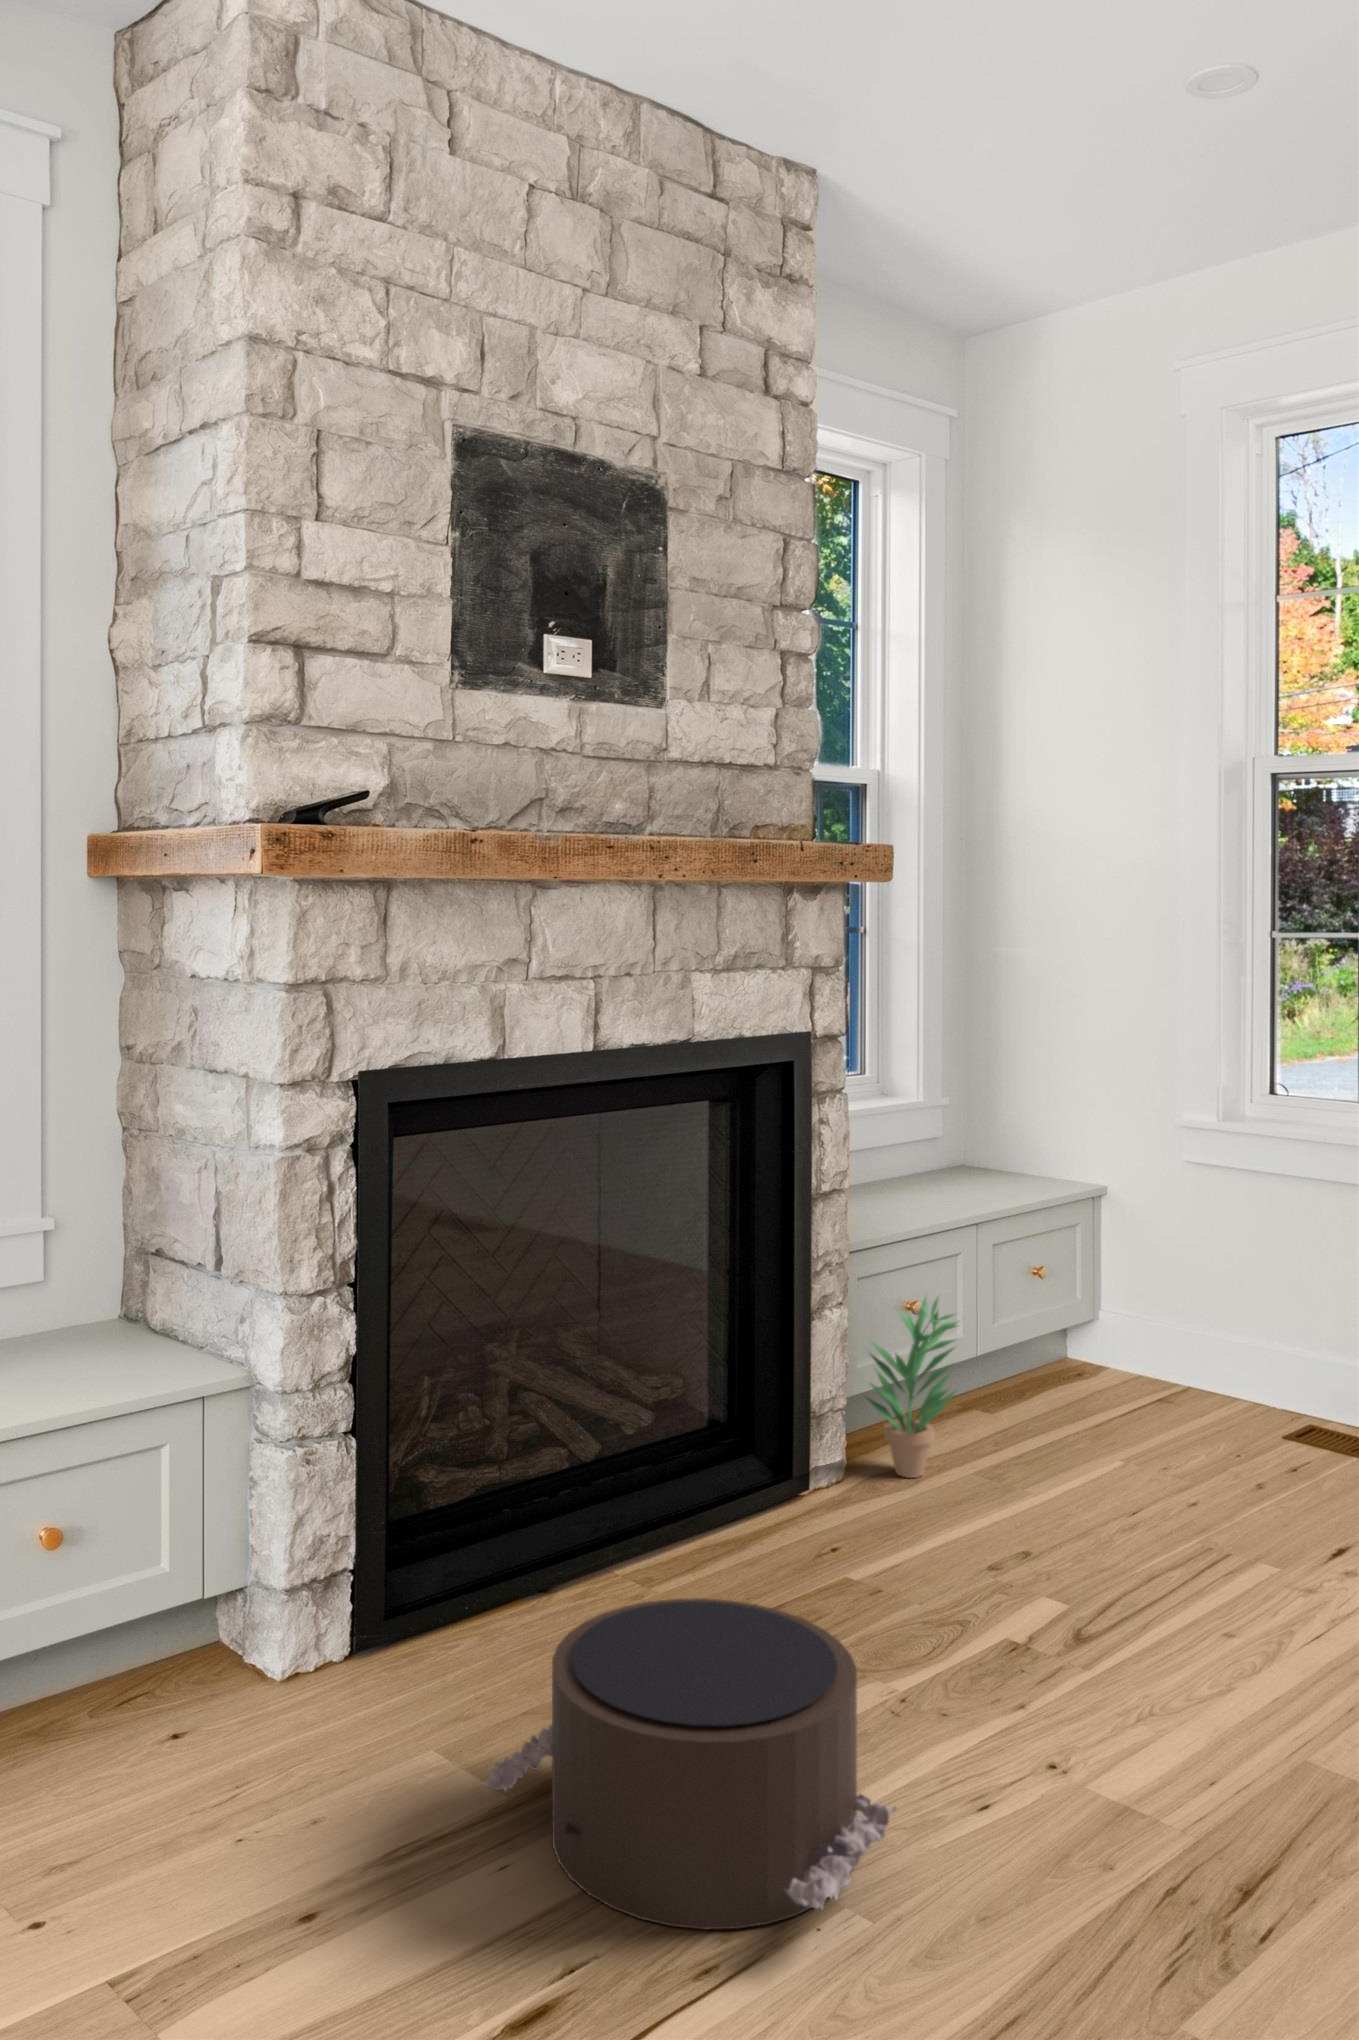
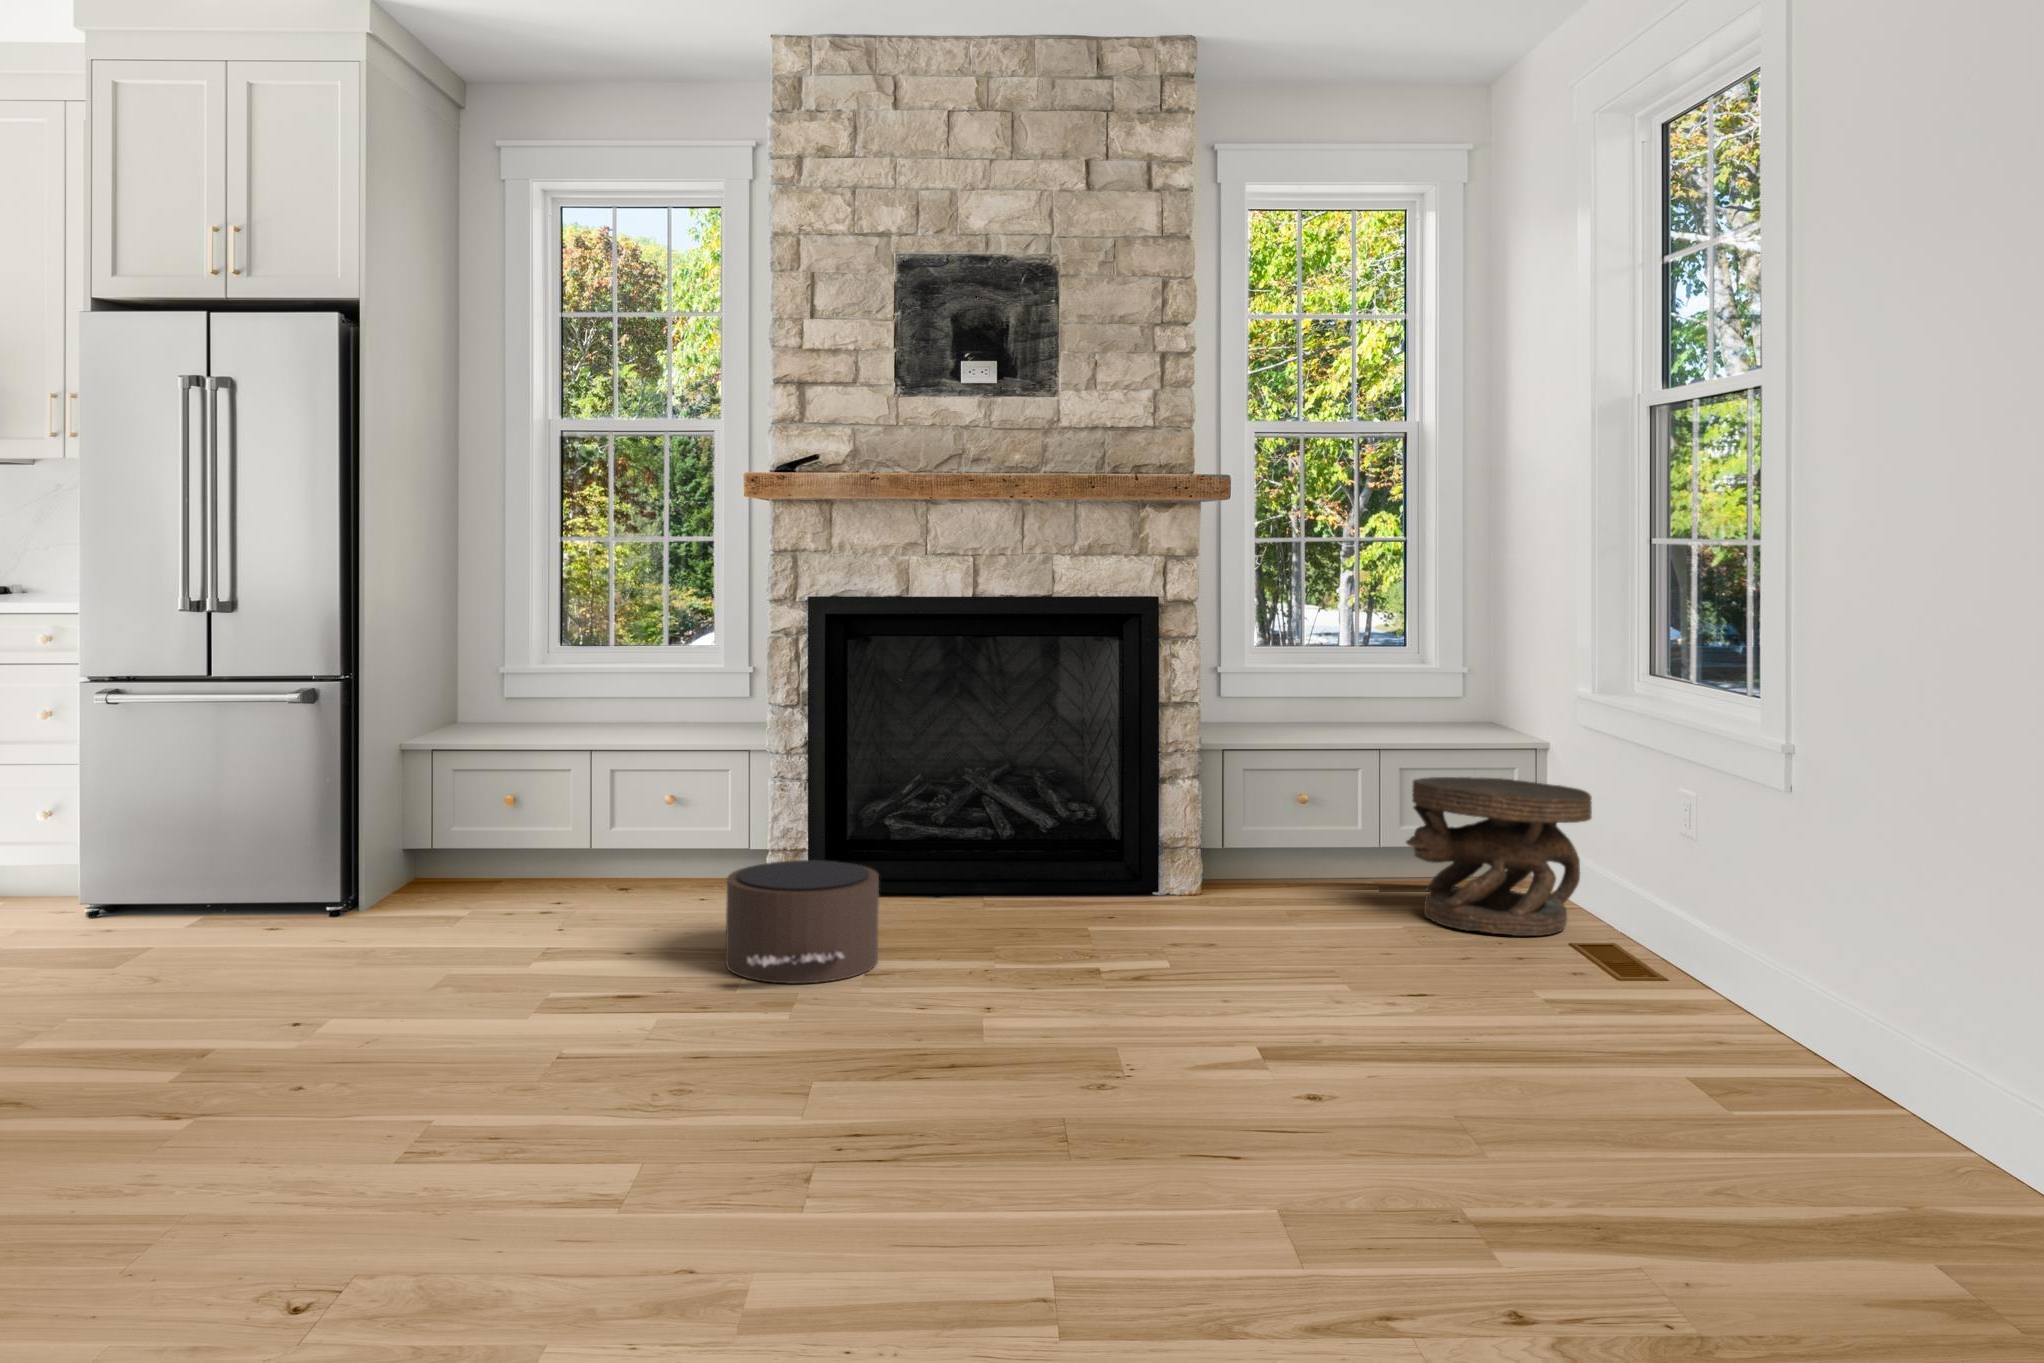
side table: none [1040,1230,1258,1441] -> present [1406,777,1592,936]
potted plant: present [863,1295,957,1478] -> none [1211,784,1283,909]

